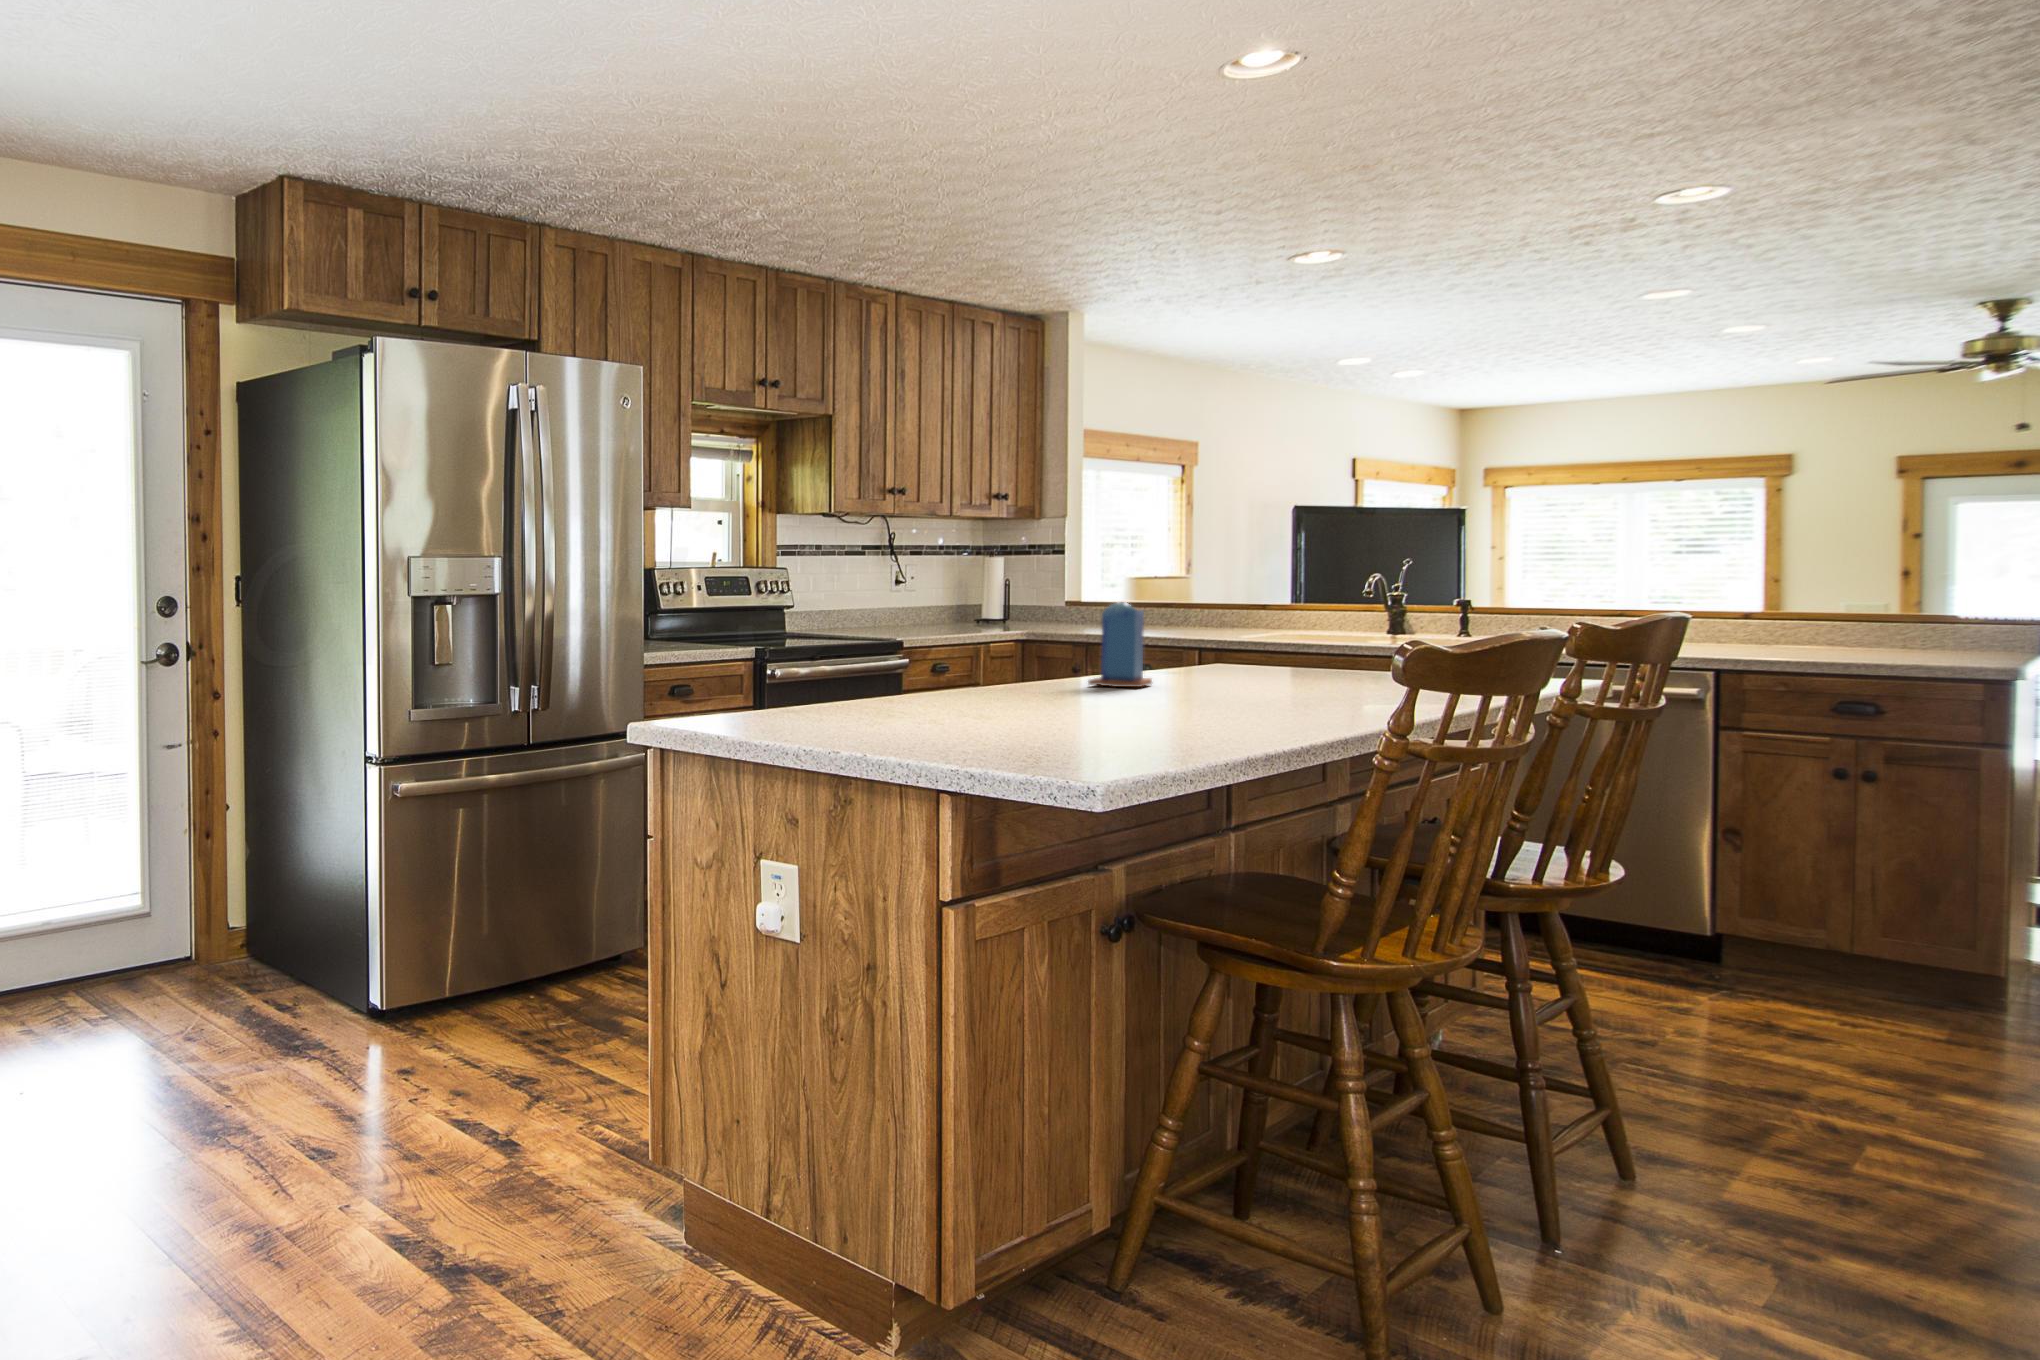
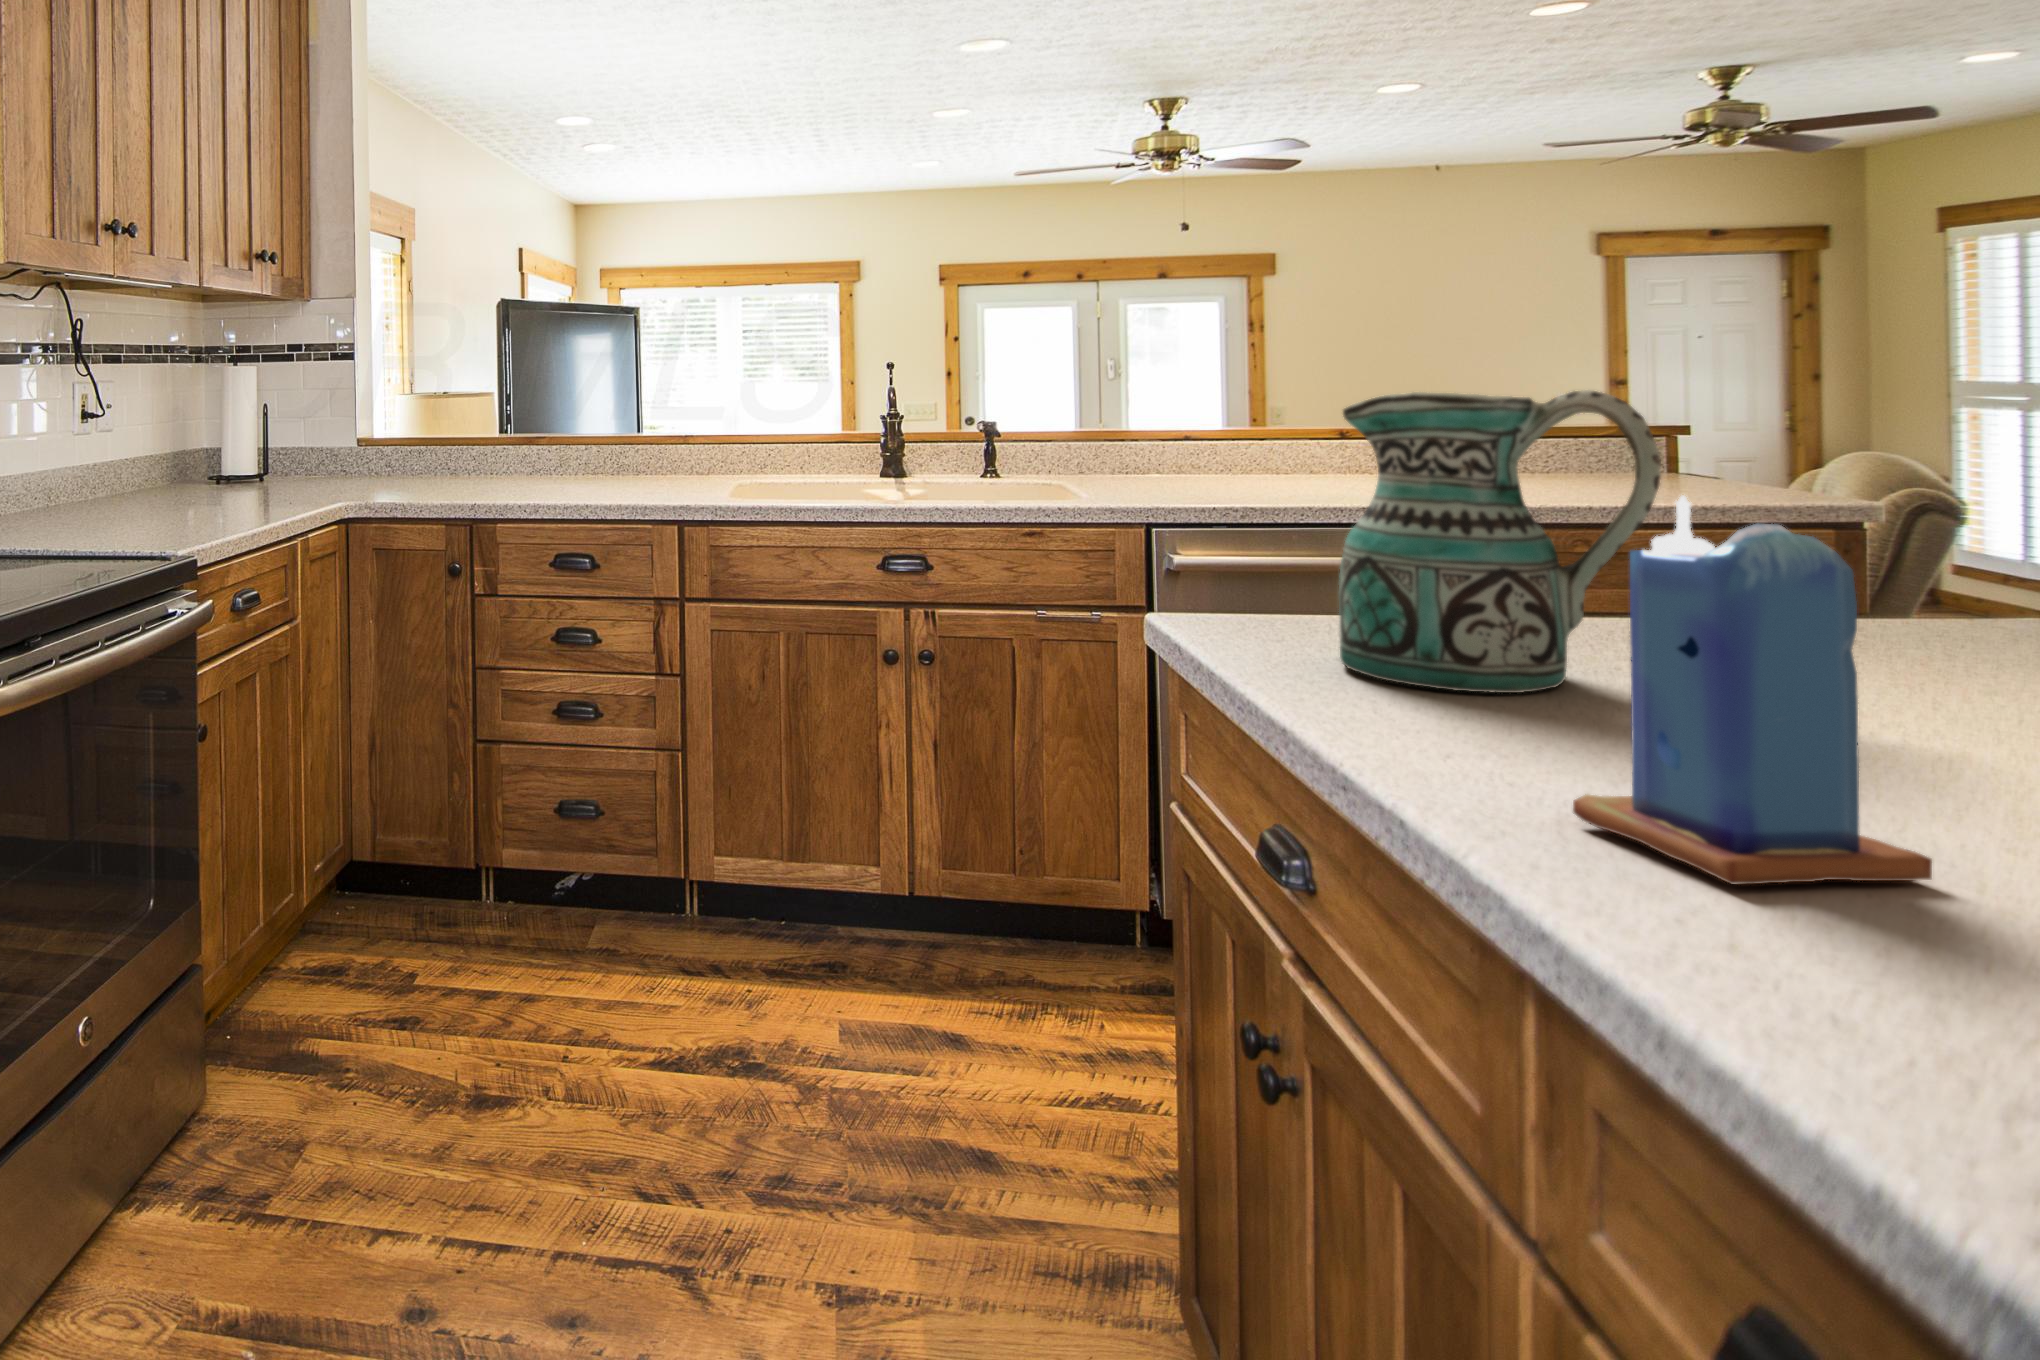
ceramic pitcher: none [1198,571,1284,676] -> present [1339,390,1661,693]

